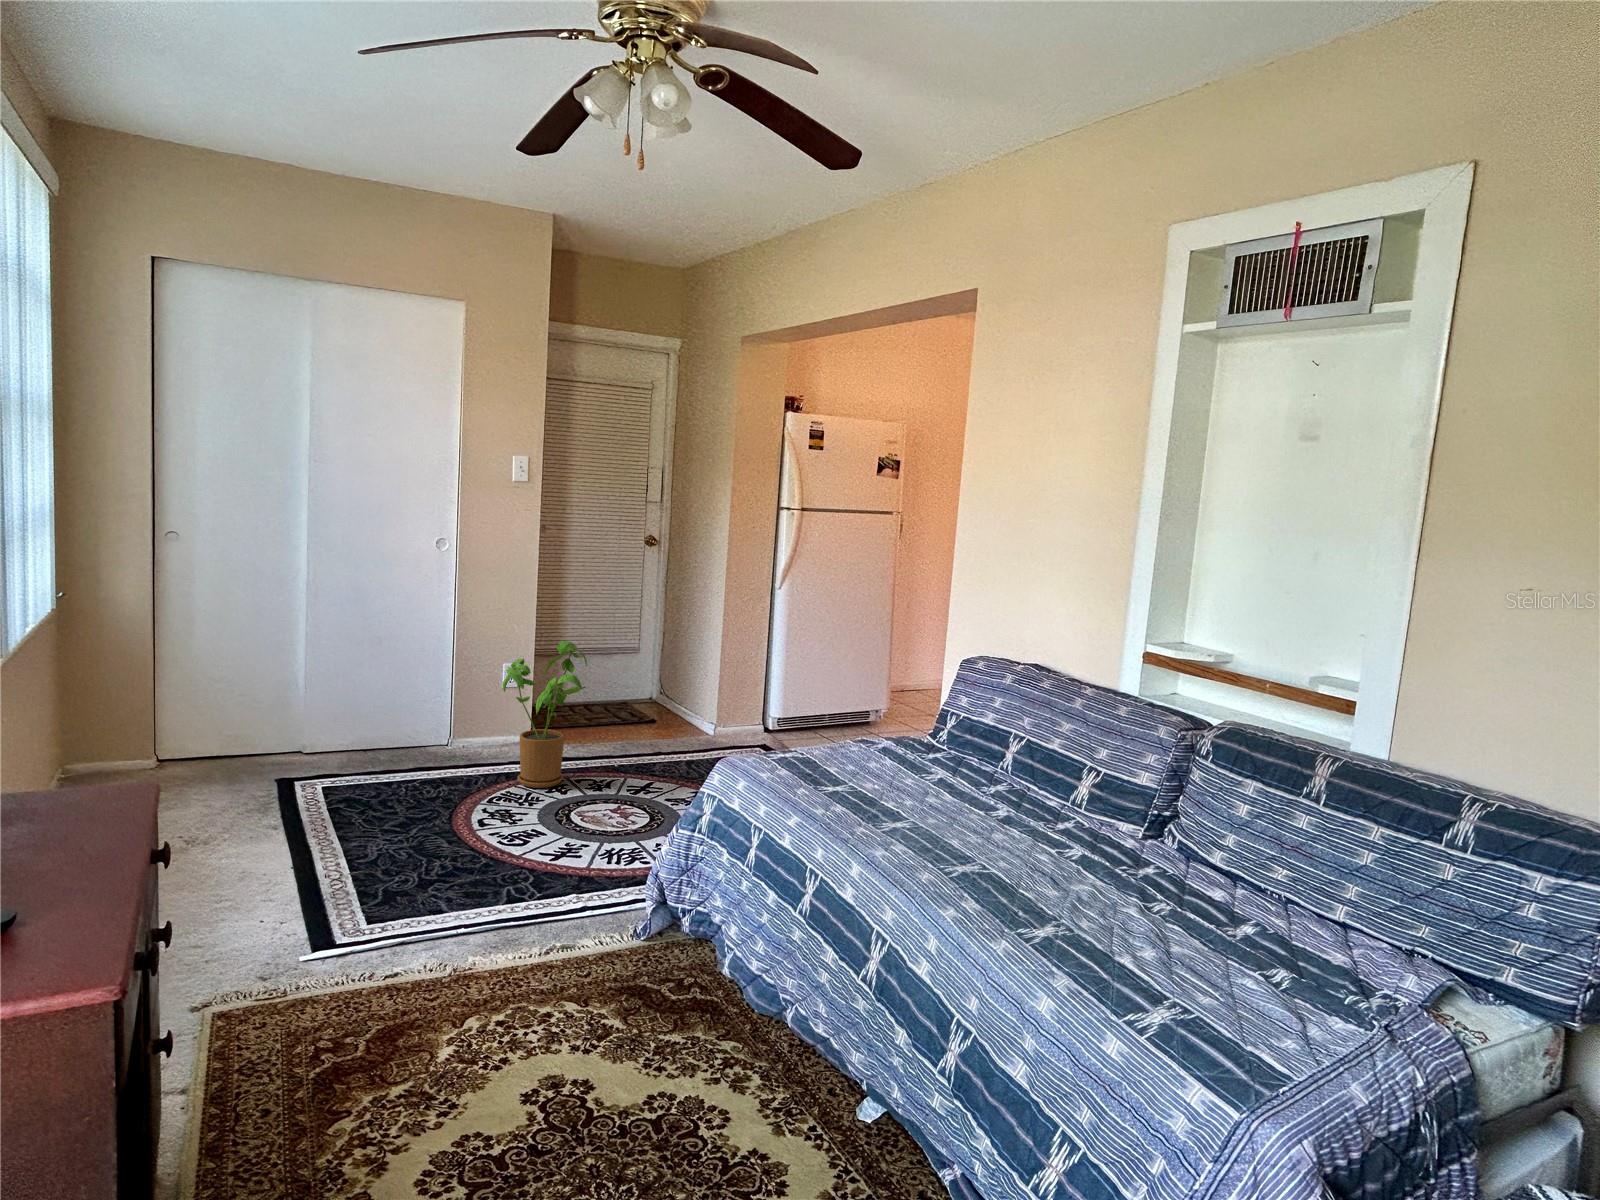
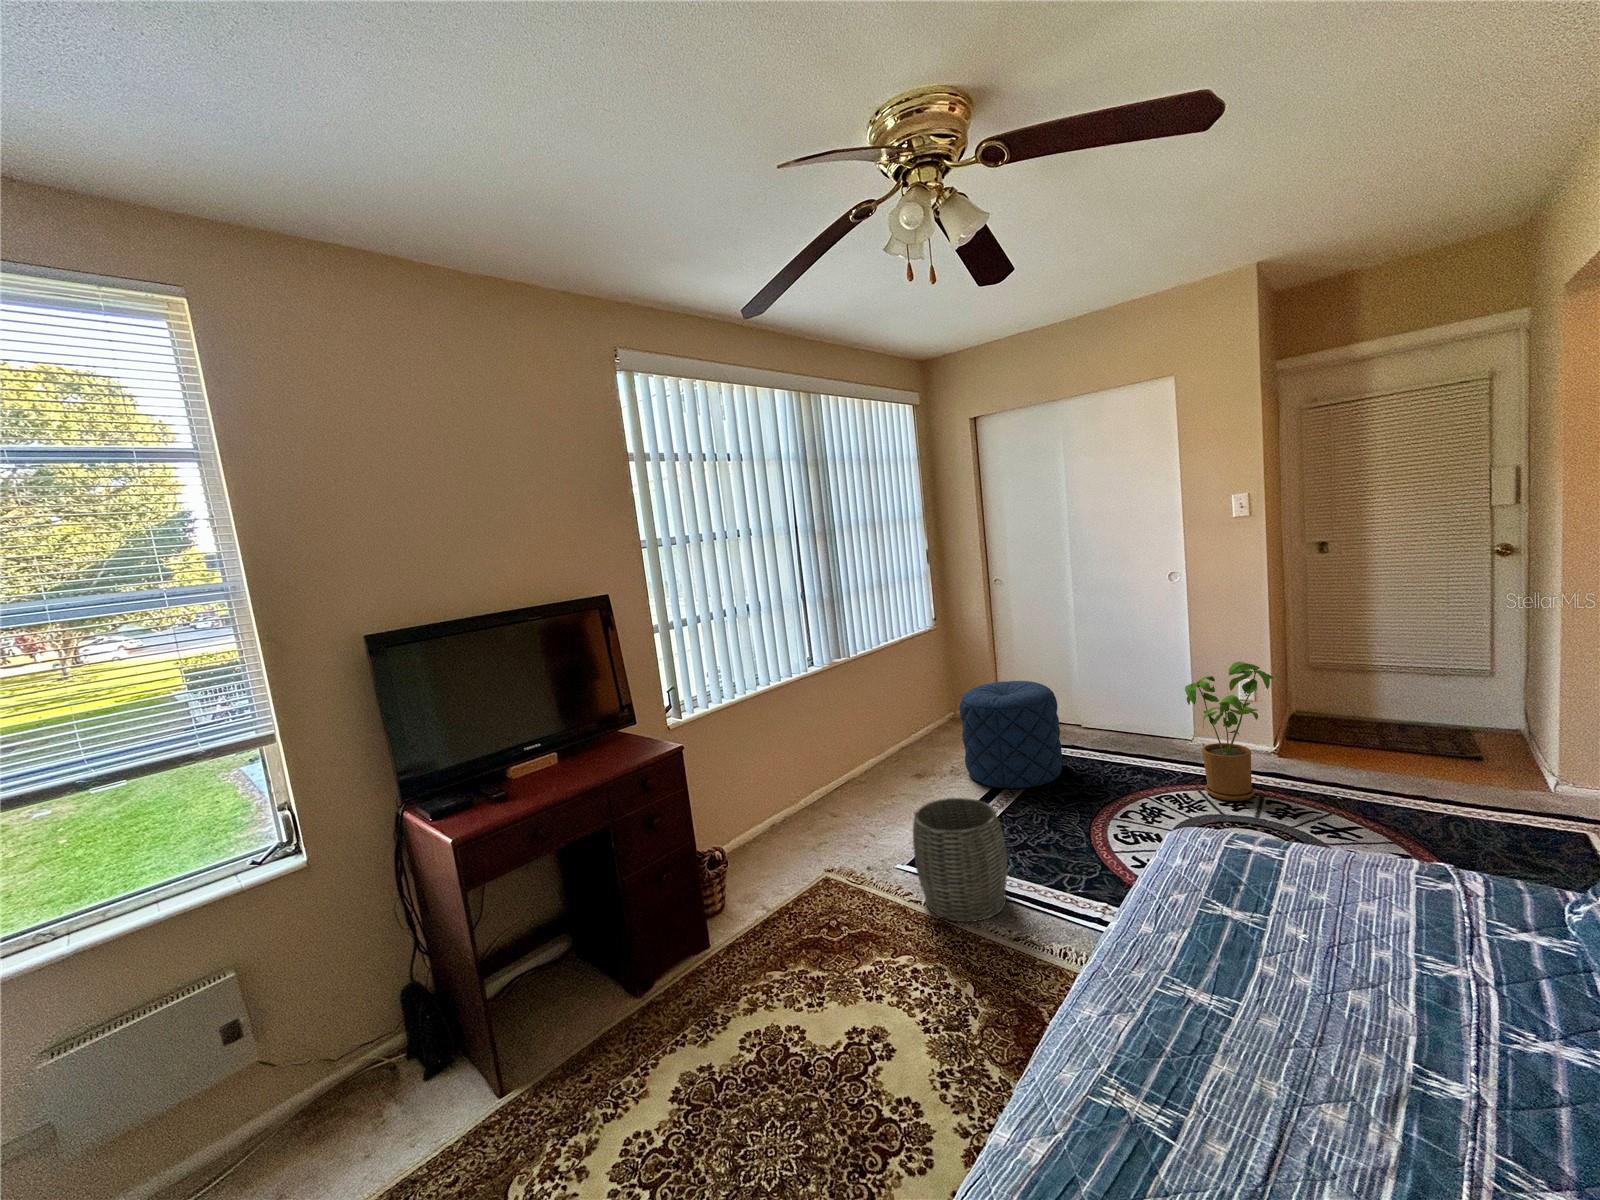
pouf: none [203,680,361,838] -> present [959,681,1062,788]
woven basket: none [380,817,506,975] -> present [913,798,1007,922]

